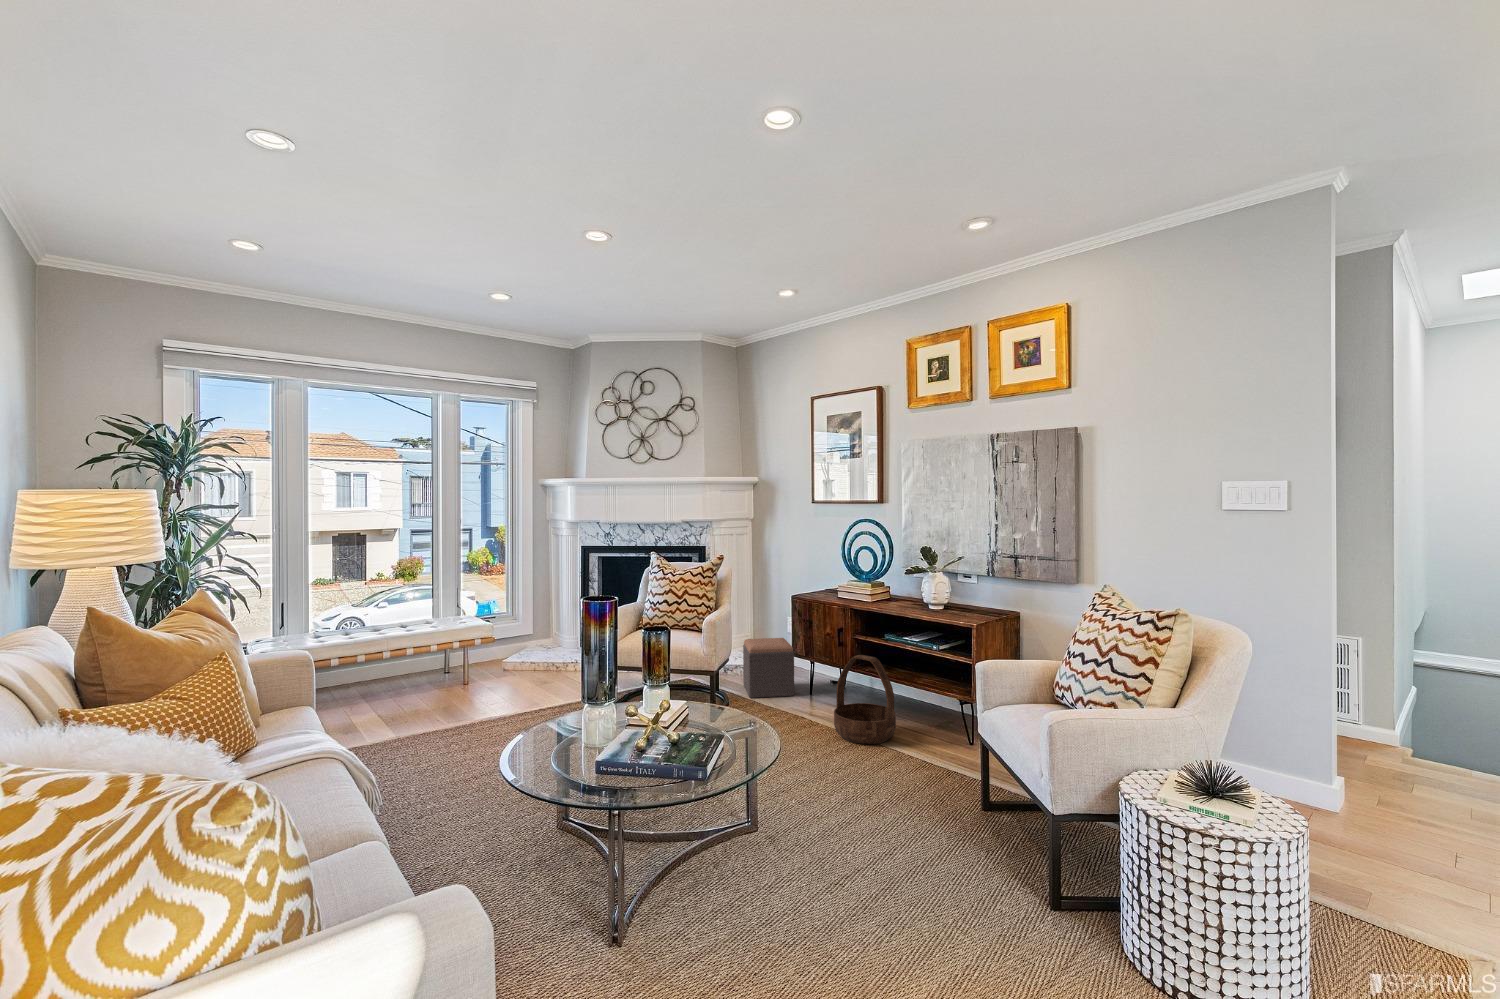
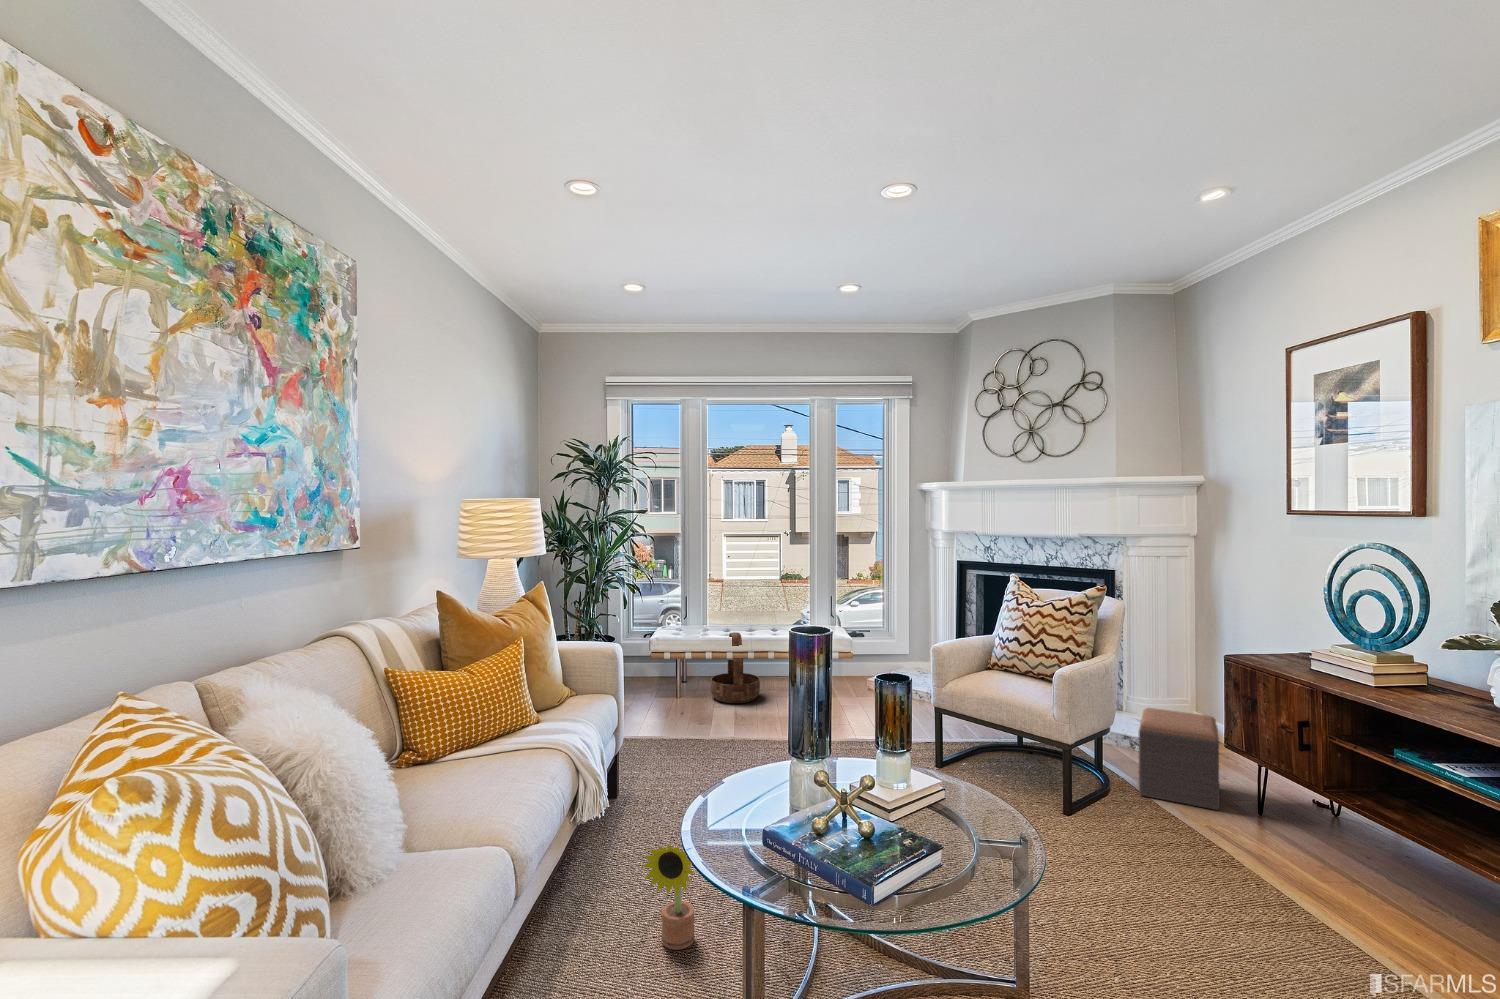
basket: present [834,655,896,744] -> present [711,632,760,703]
decorative plant: none [498,783,547,872] -> present [642,844,694,950]

